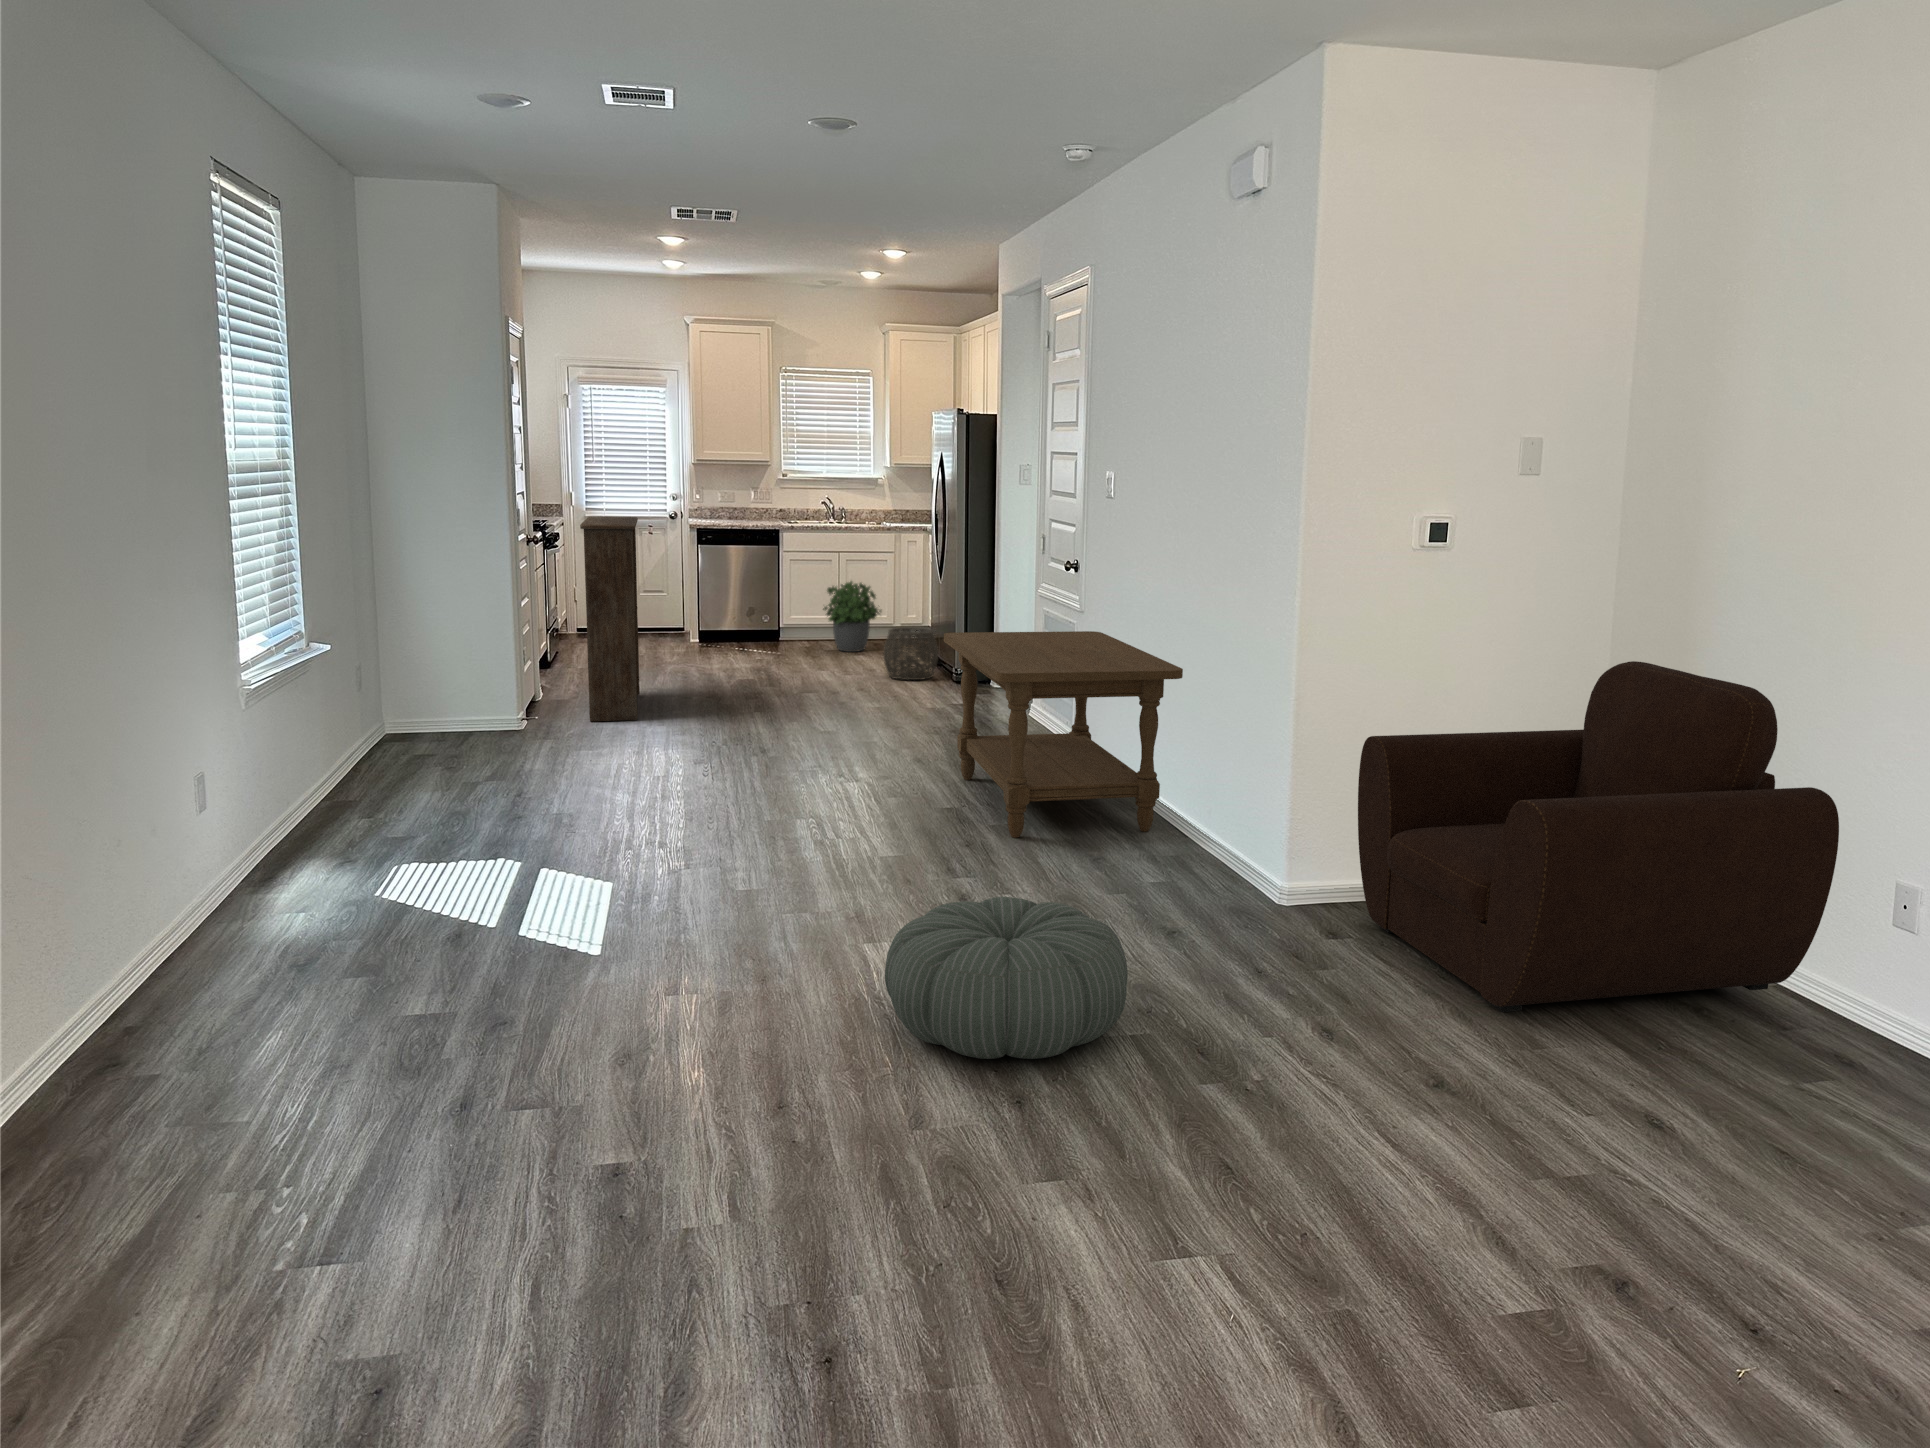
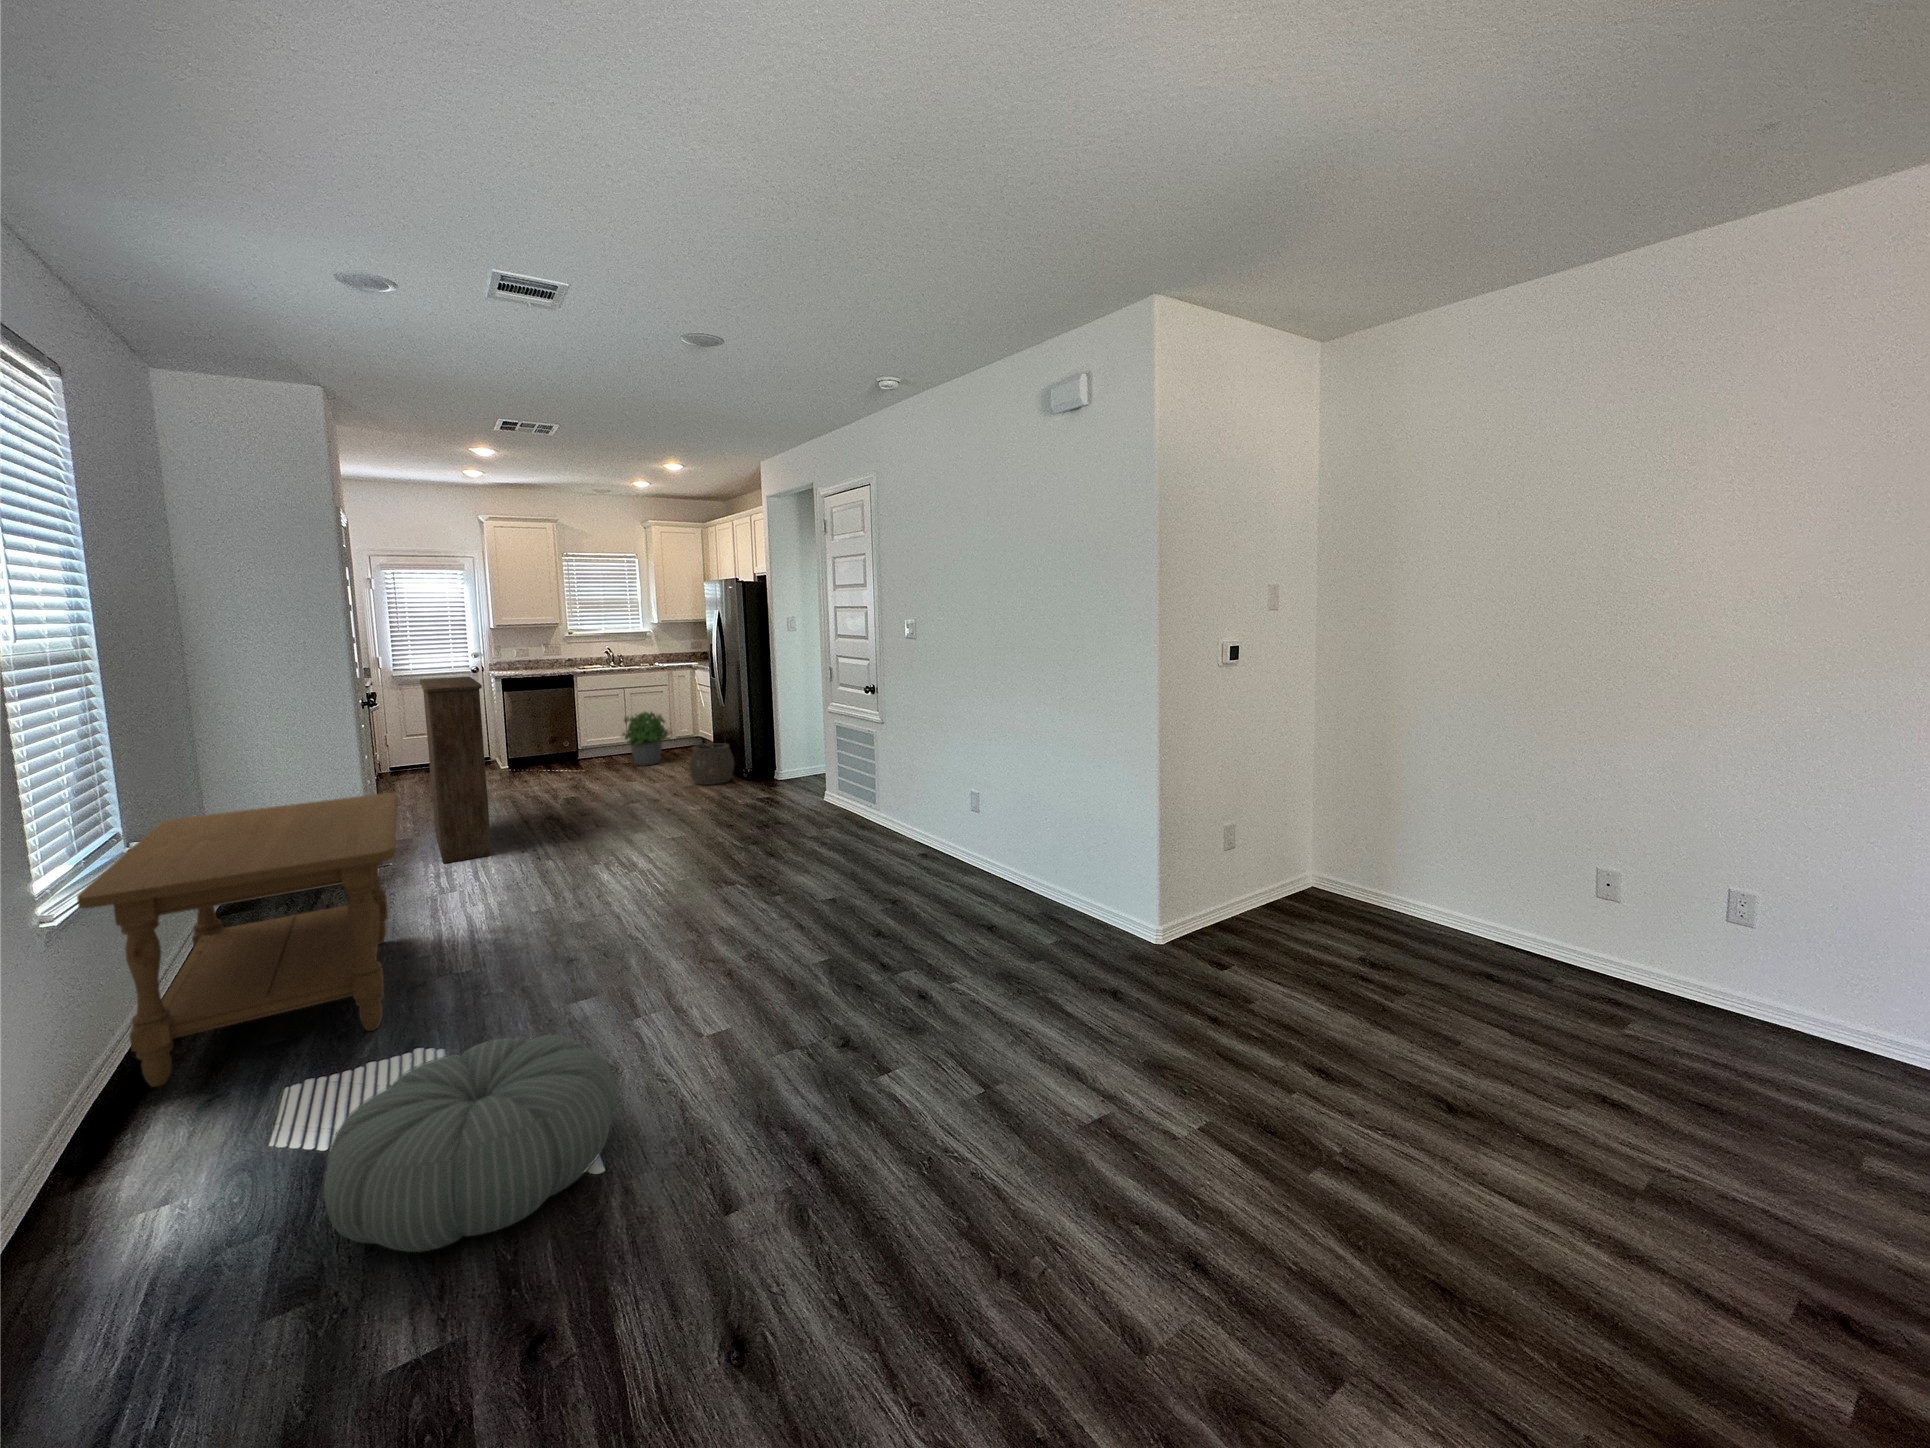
coffee table: present [944,631,1183,838] -> present [77,793,397,1087]
armchair: present [1358,661,1839,1012] -> none [1198,733,1530,1007]
pouf: present [885,897,1128,1059] -> present [324,1035,617,1252]

